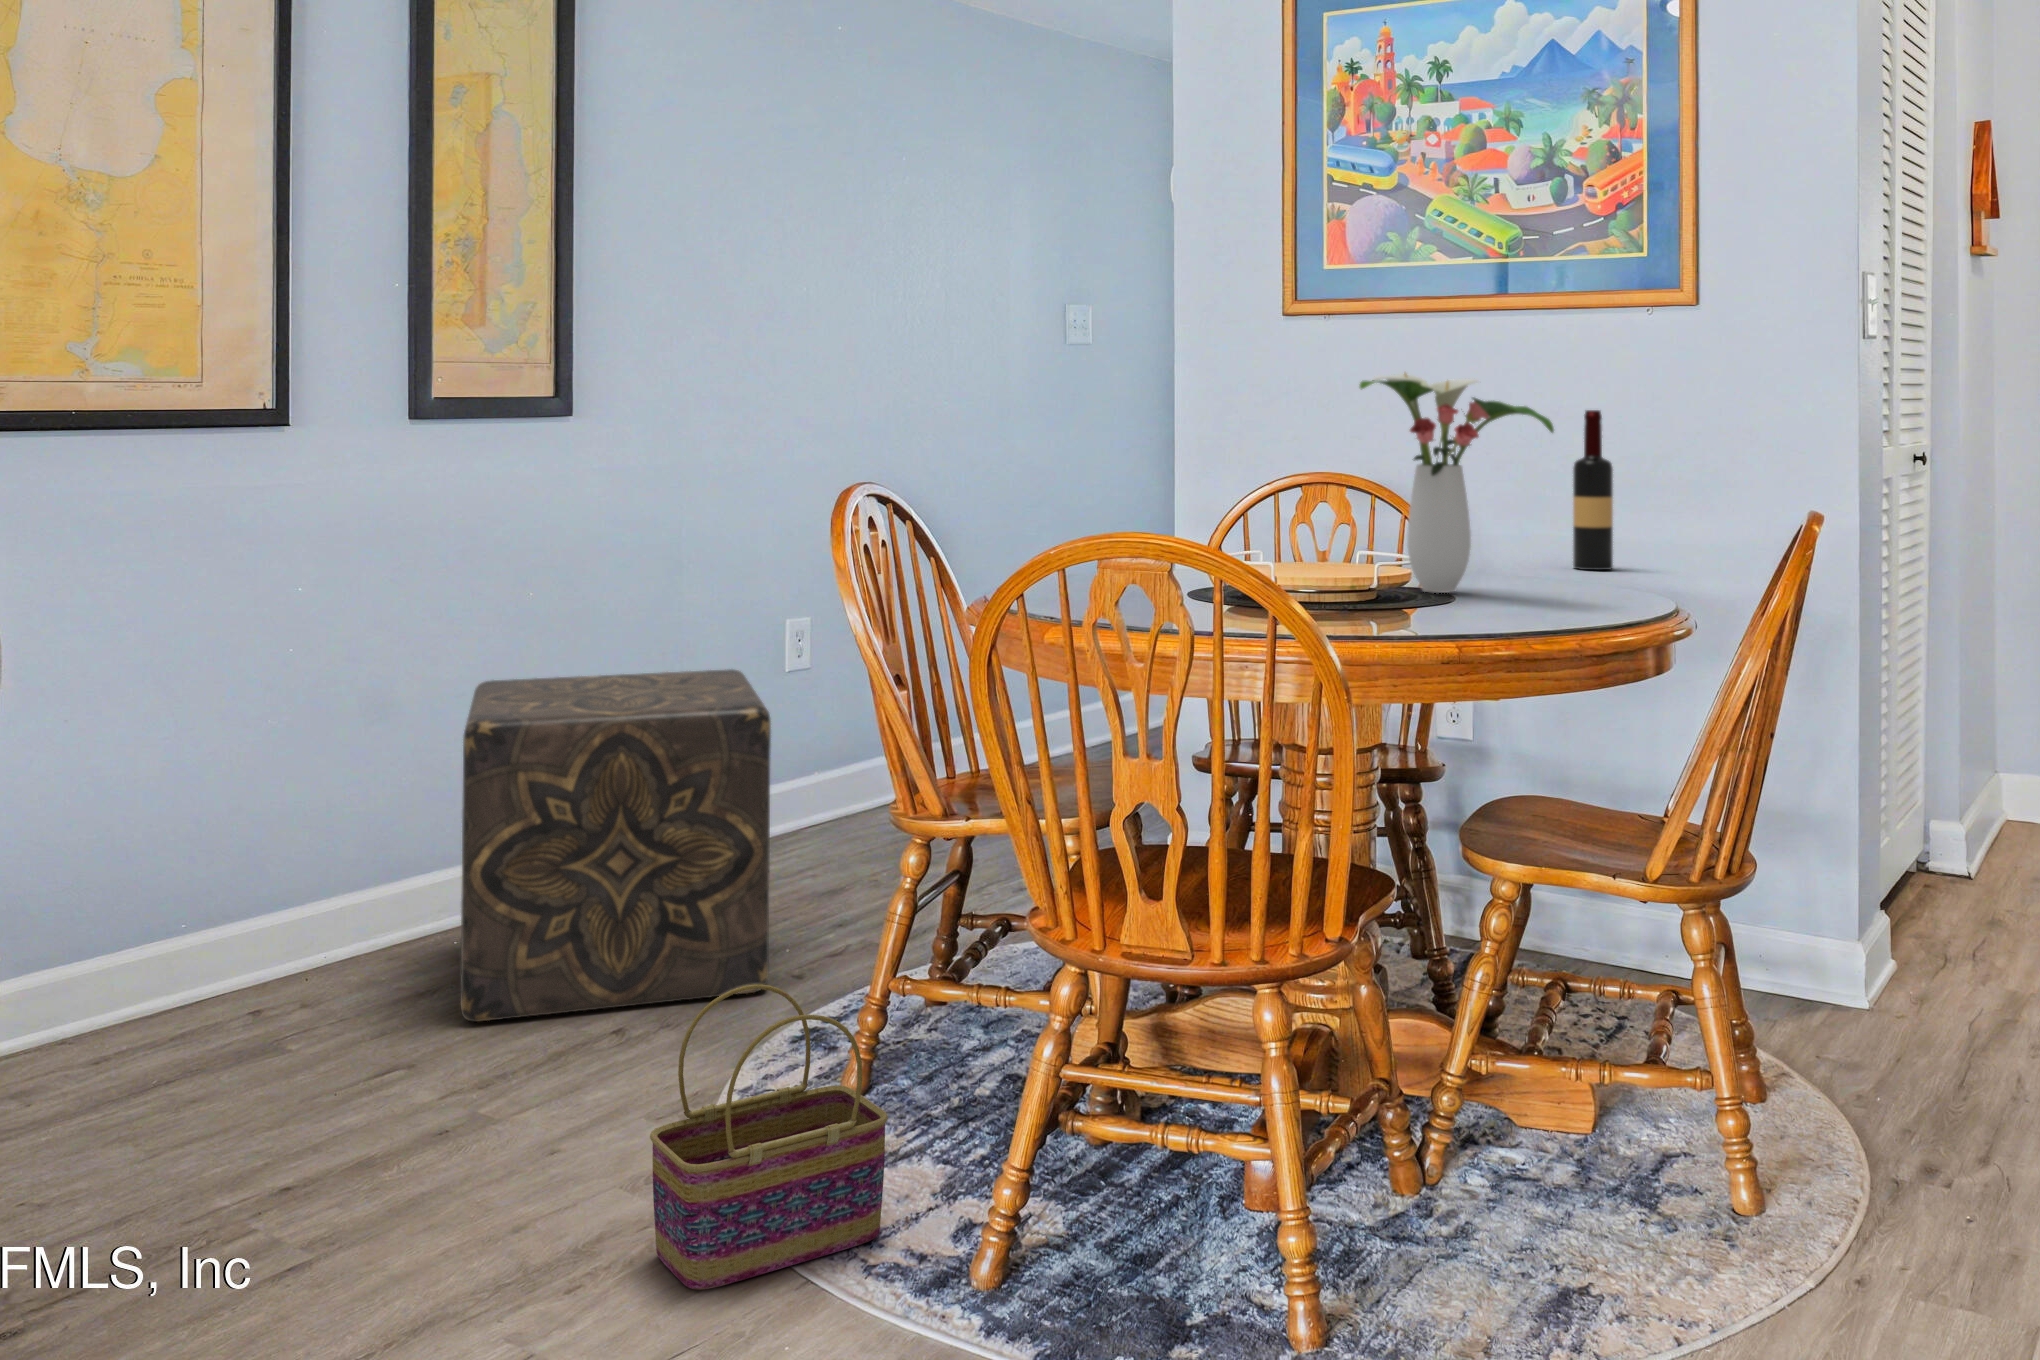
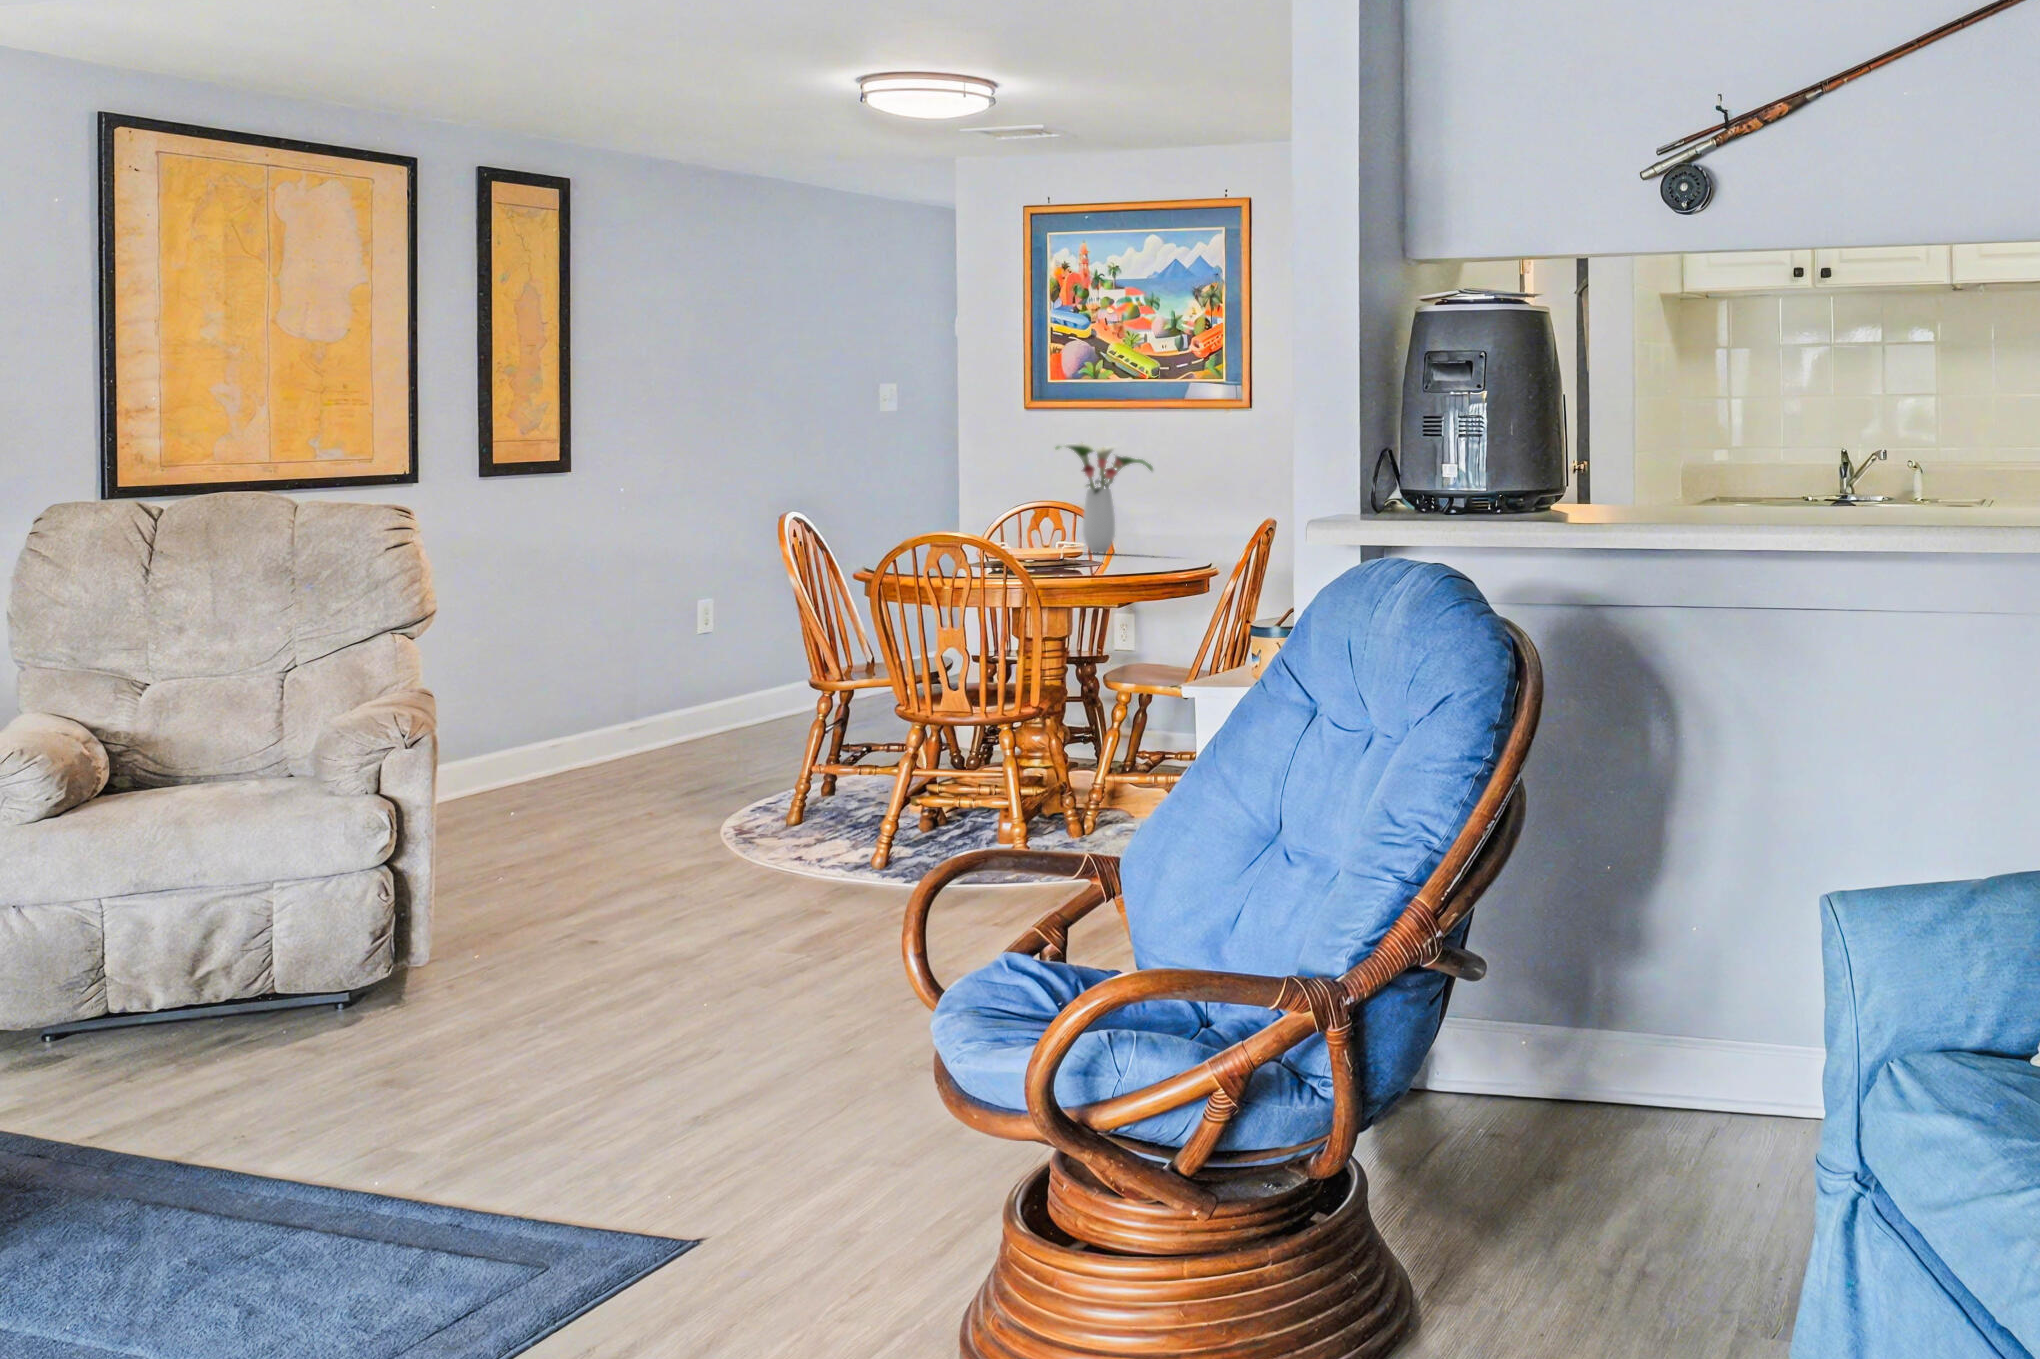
wine bottle: present [1573,410,1613,570] -> none [1187,465,1209,552]
ottoman: present [460,669,771,1022] -> none [535,618,731,794]
basket: present [650,984,888,1290] -> none [717,721,828,840]

